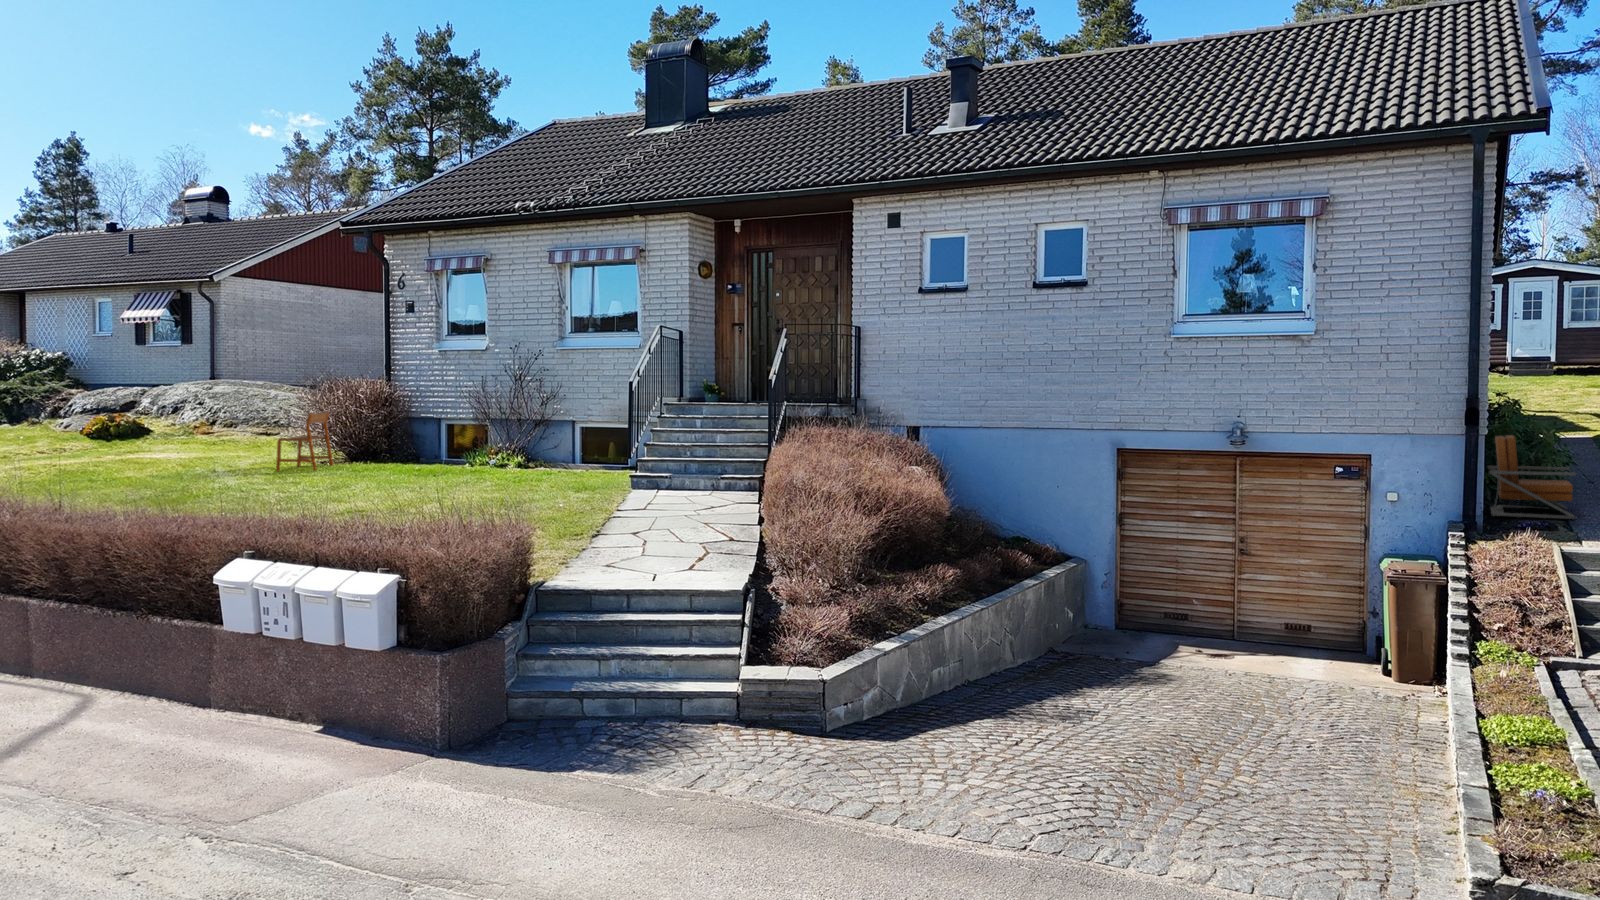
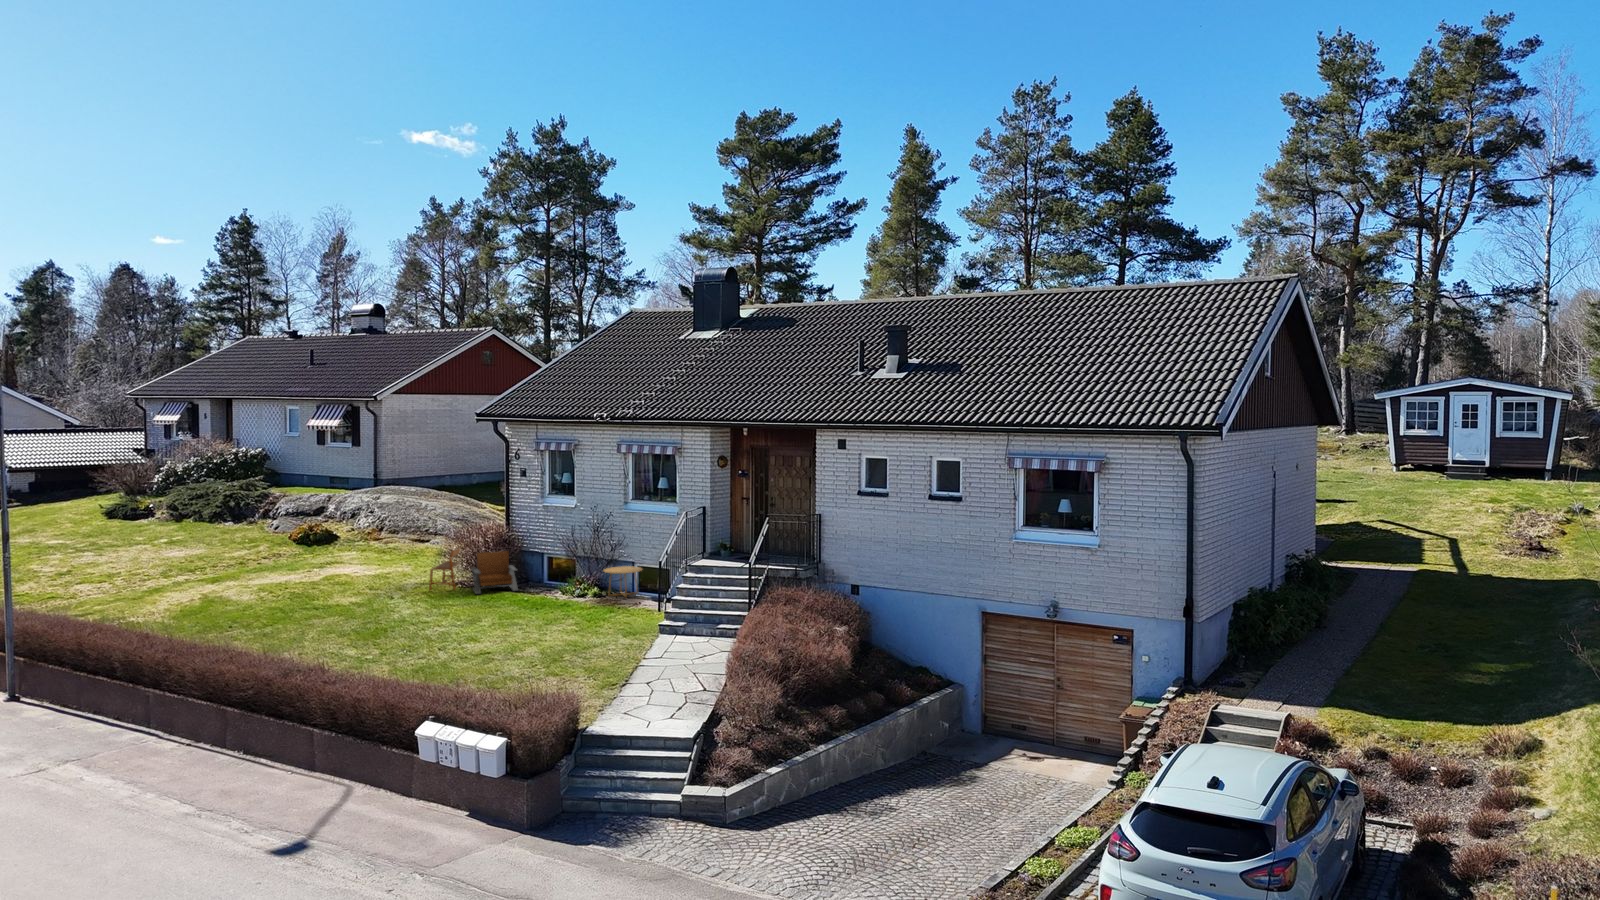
round table: none [536,432,593,471] -> present [604,566,642,597]
lounge chair: present [1488,435,1576,519] -> present [472,551,518,594]

